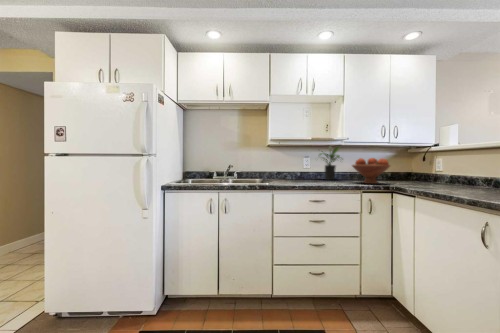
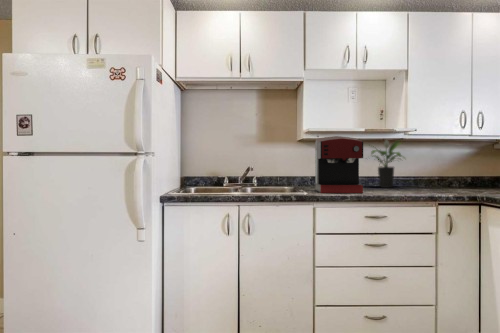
coffee maker: none [277,143,309,184] -> present [315,136,363,193]
fruit bowl: present [352,158,390,184] -> none [421,156,476,192]

